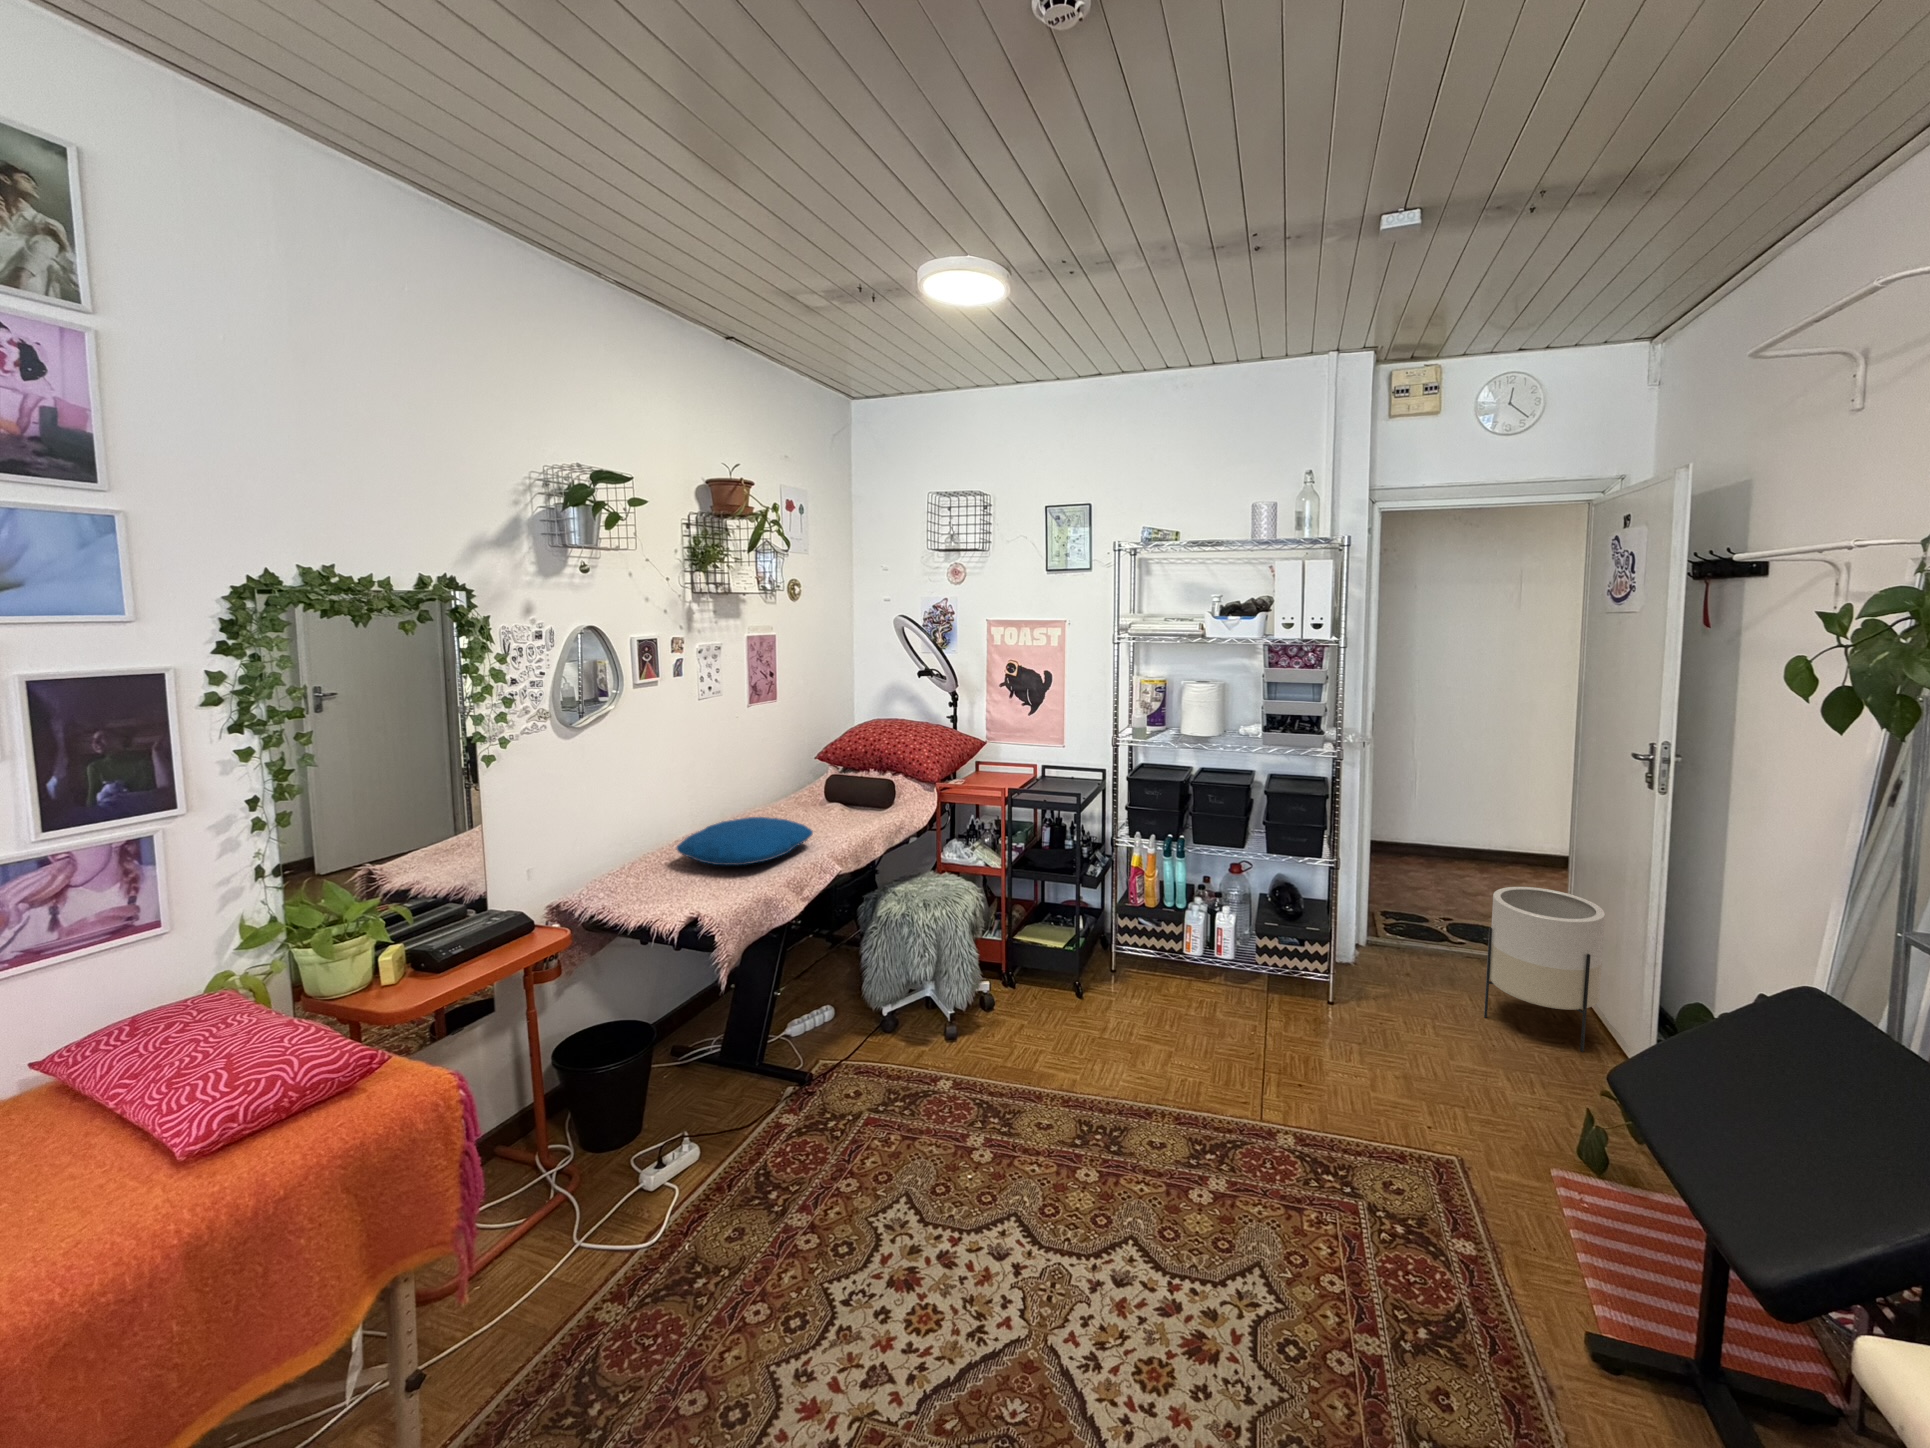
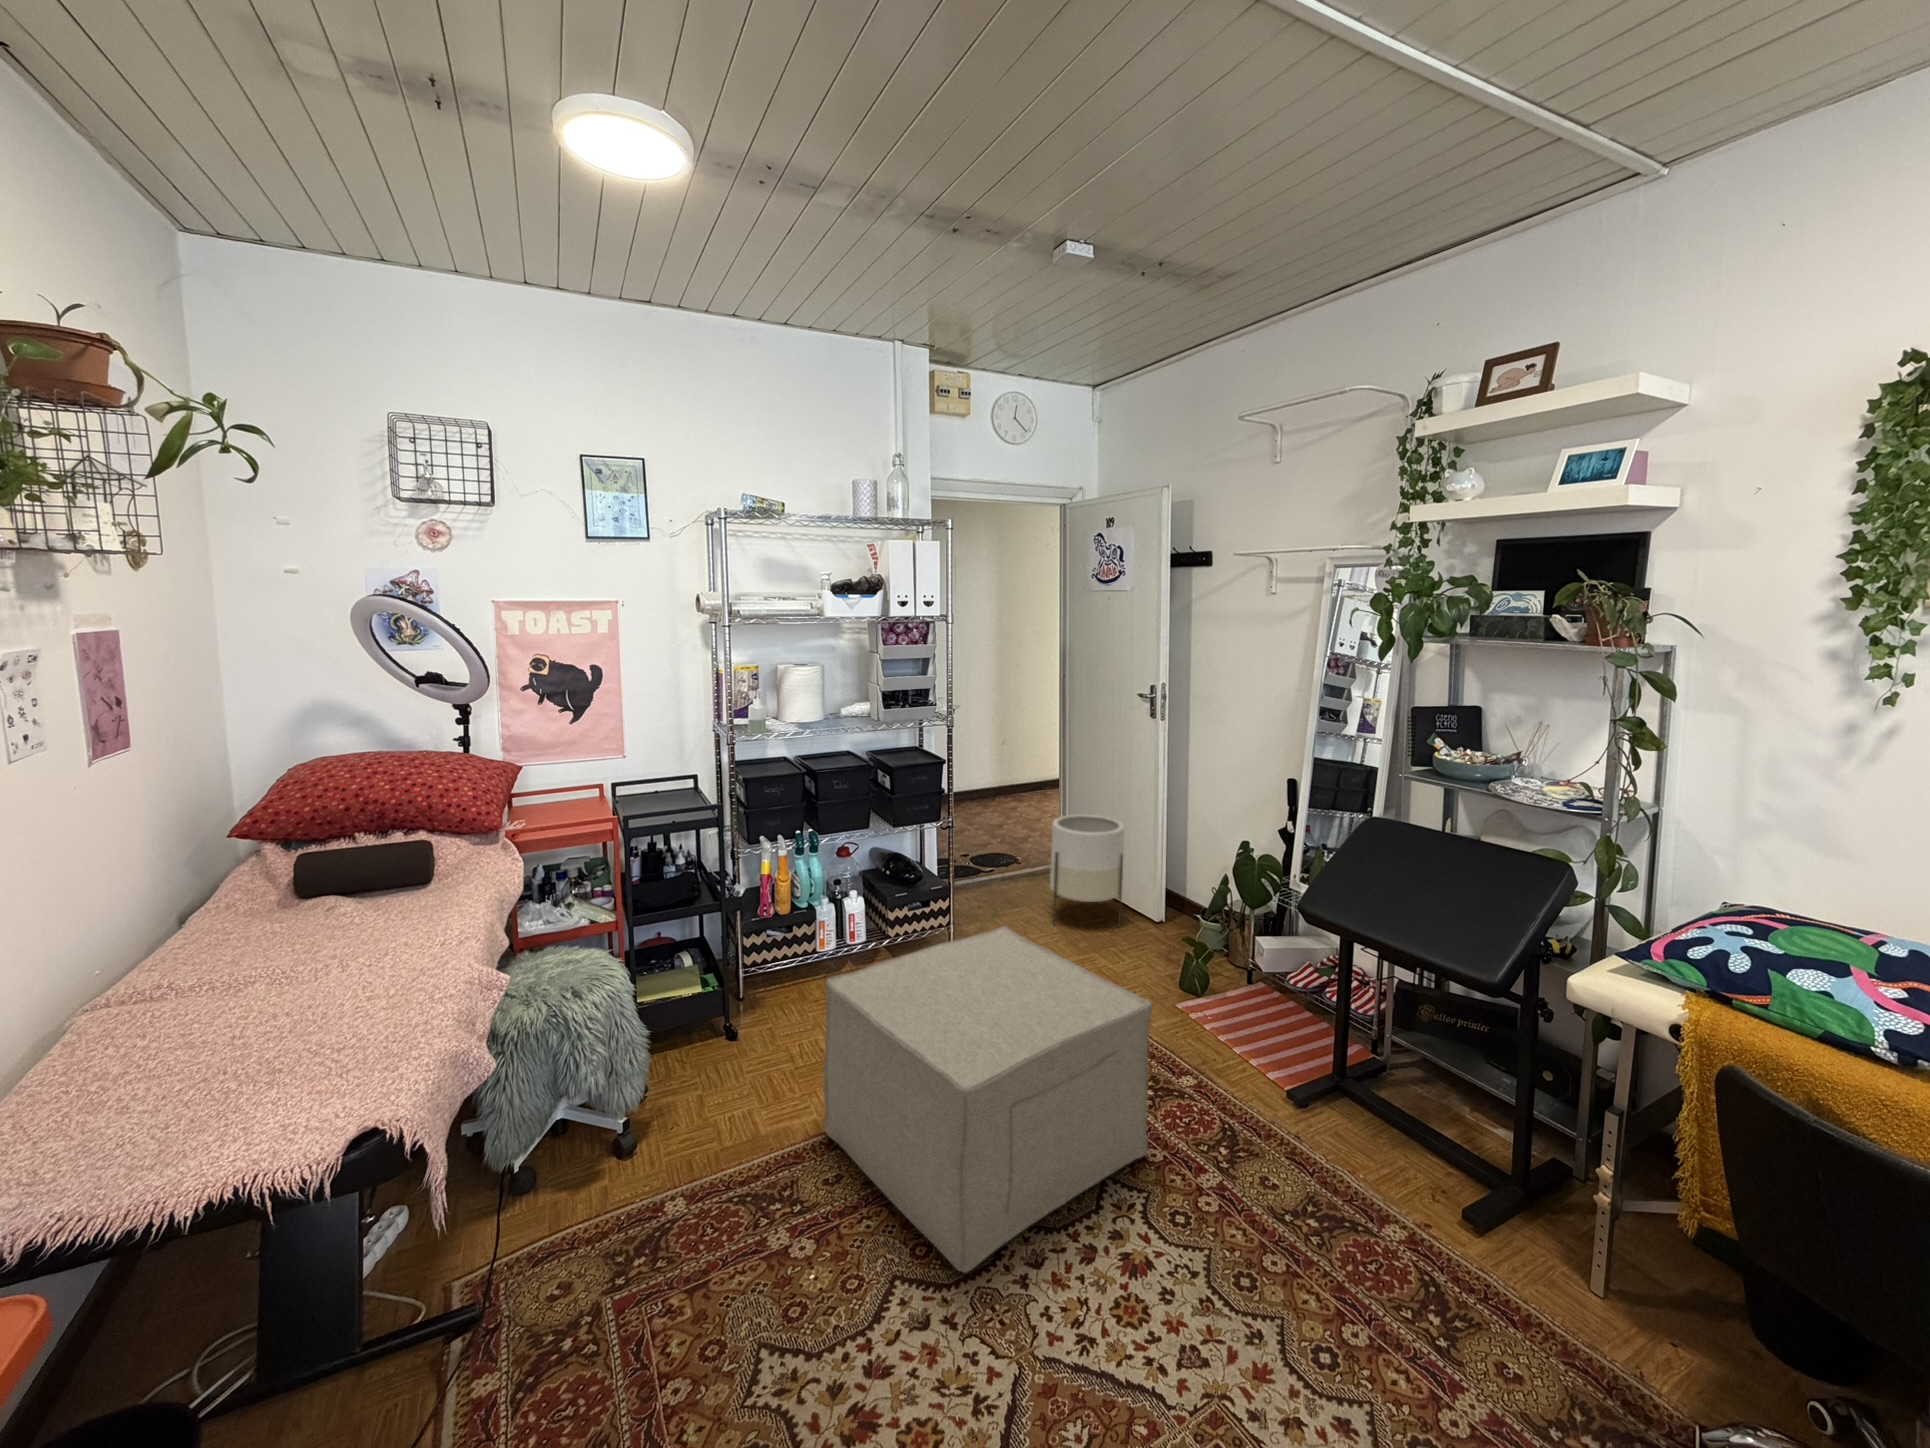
pillow: present [677,817,813,865] -> none [106,917,406,1035]
ottoman: none [1052,959,1332,1277] -> present [824,926,1153,1273]

